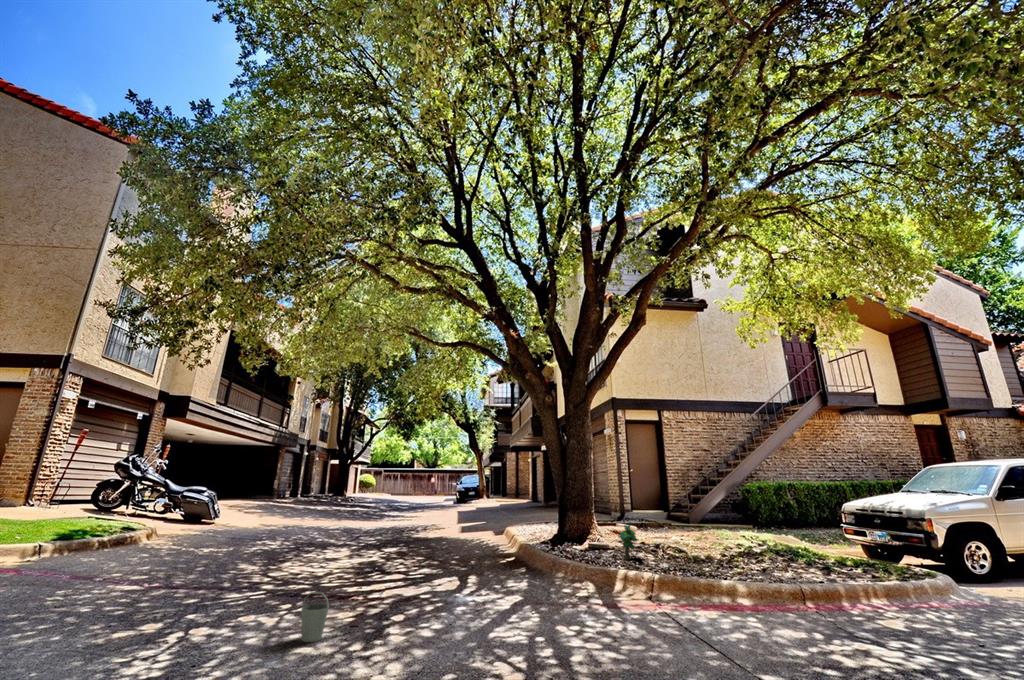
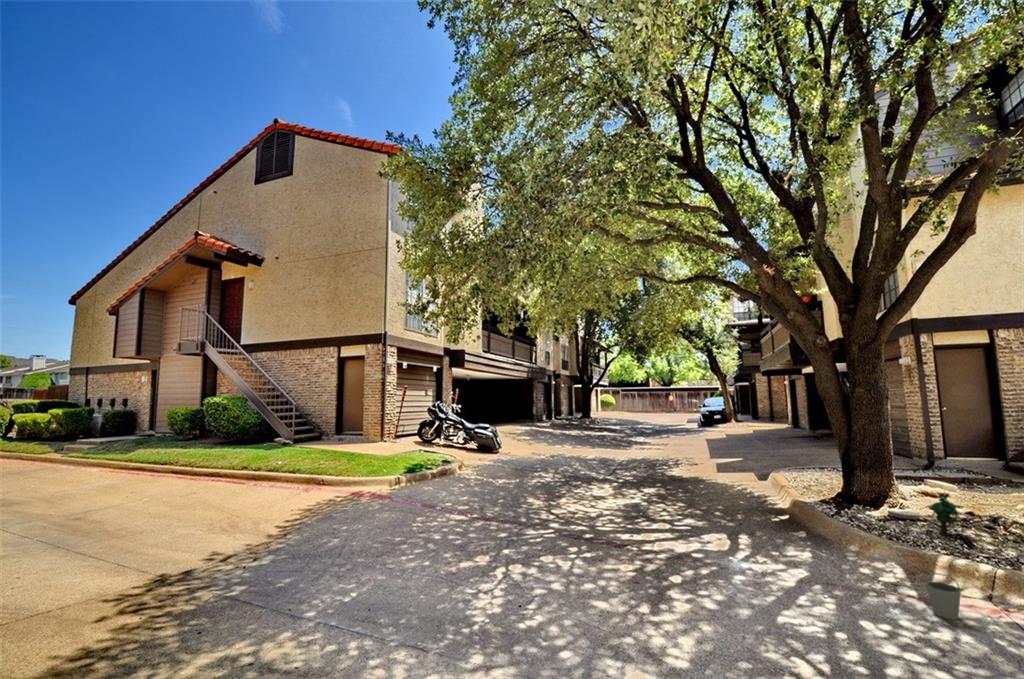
bucket: present [301,592,329,642] -> present [926,573,961,620]

